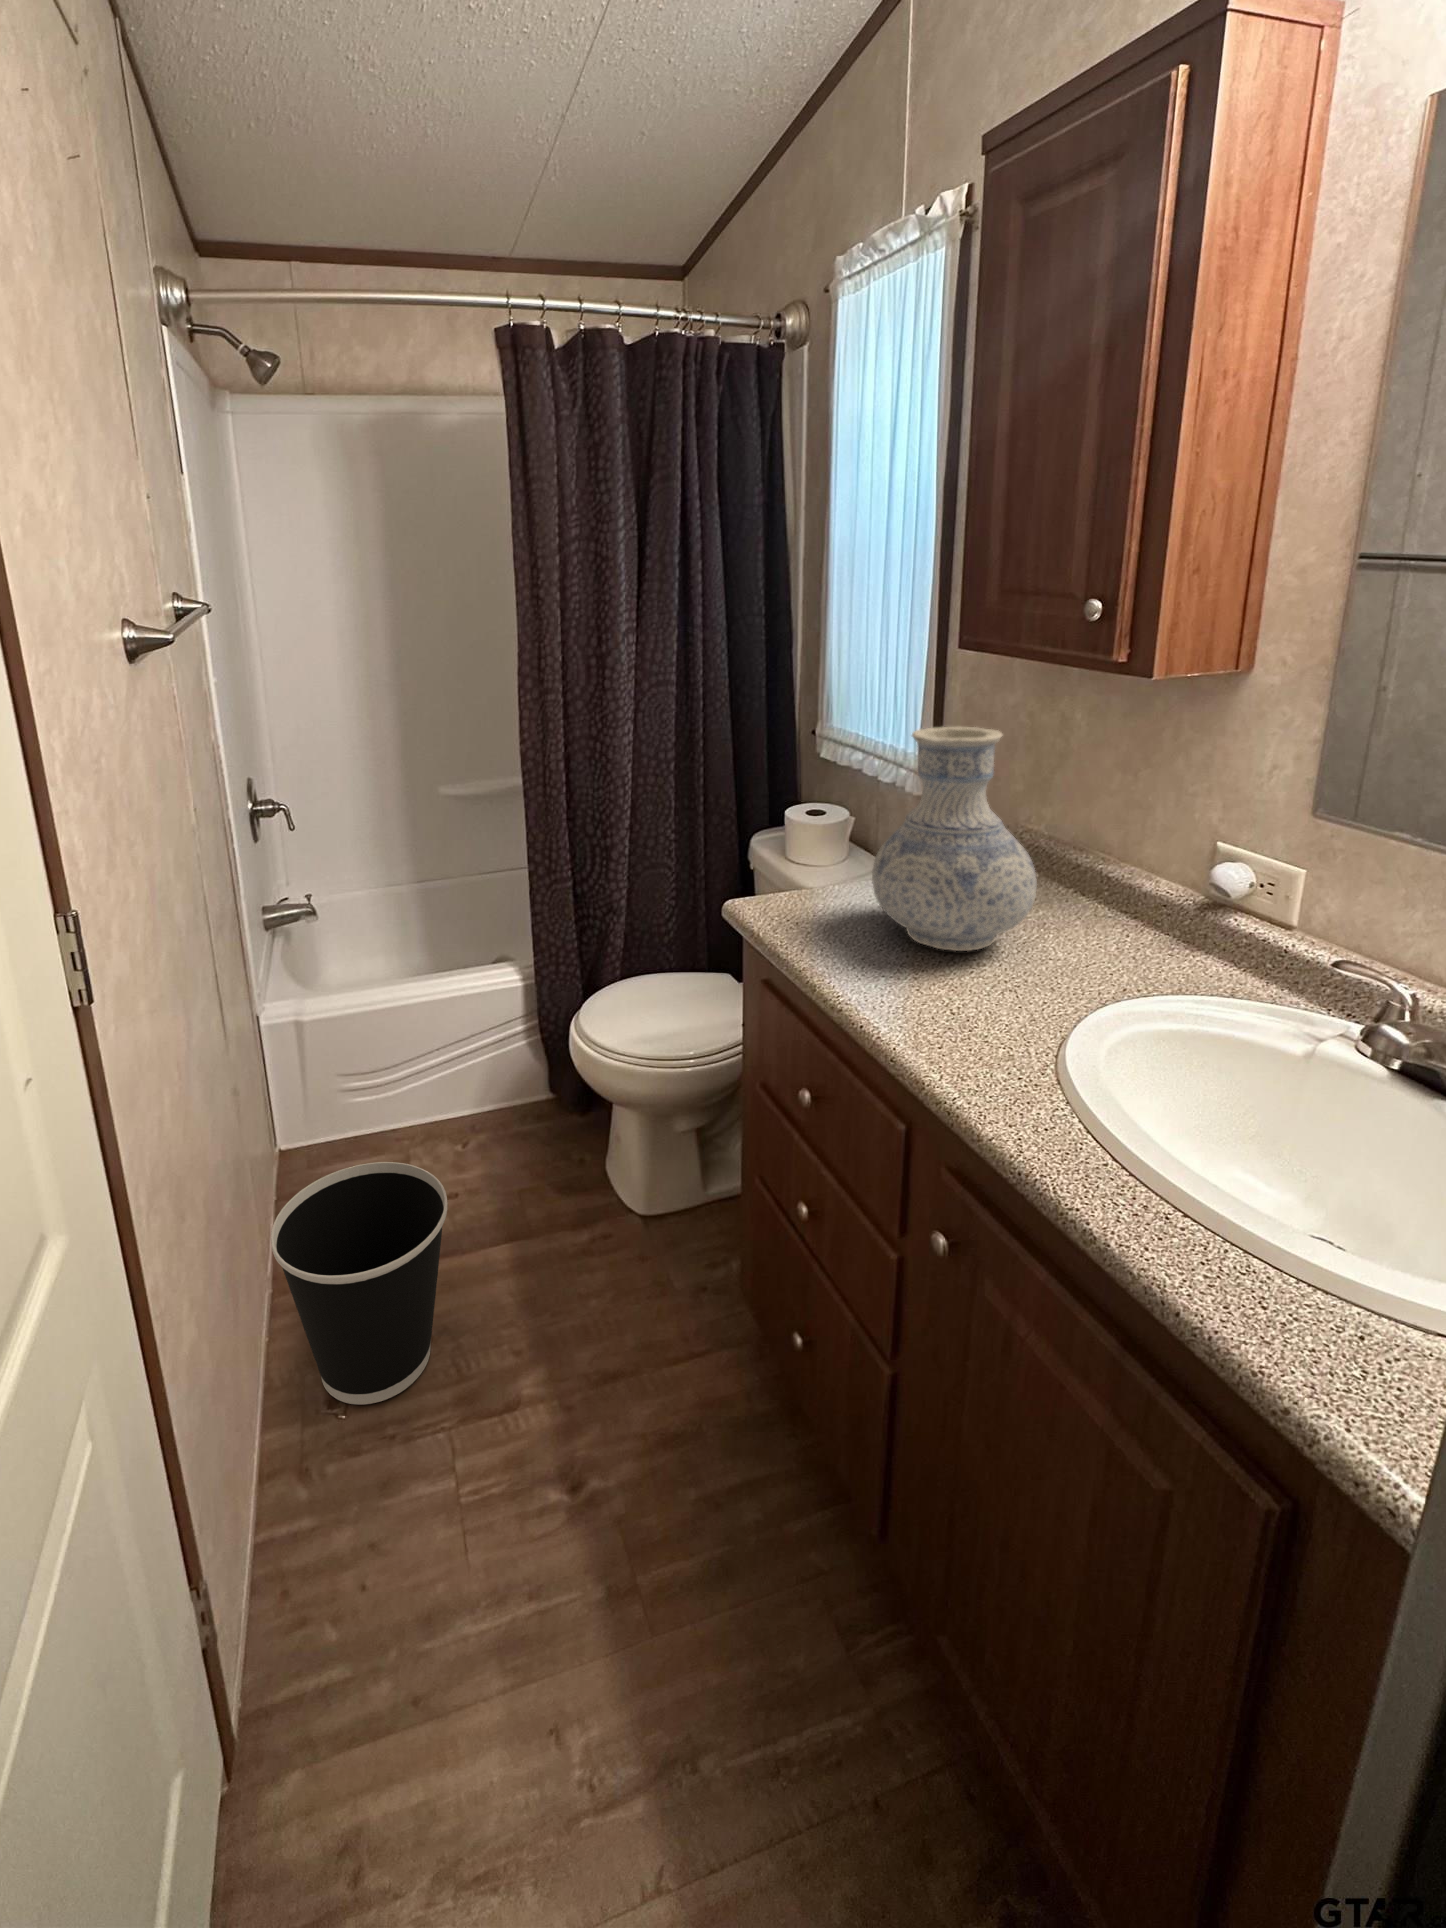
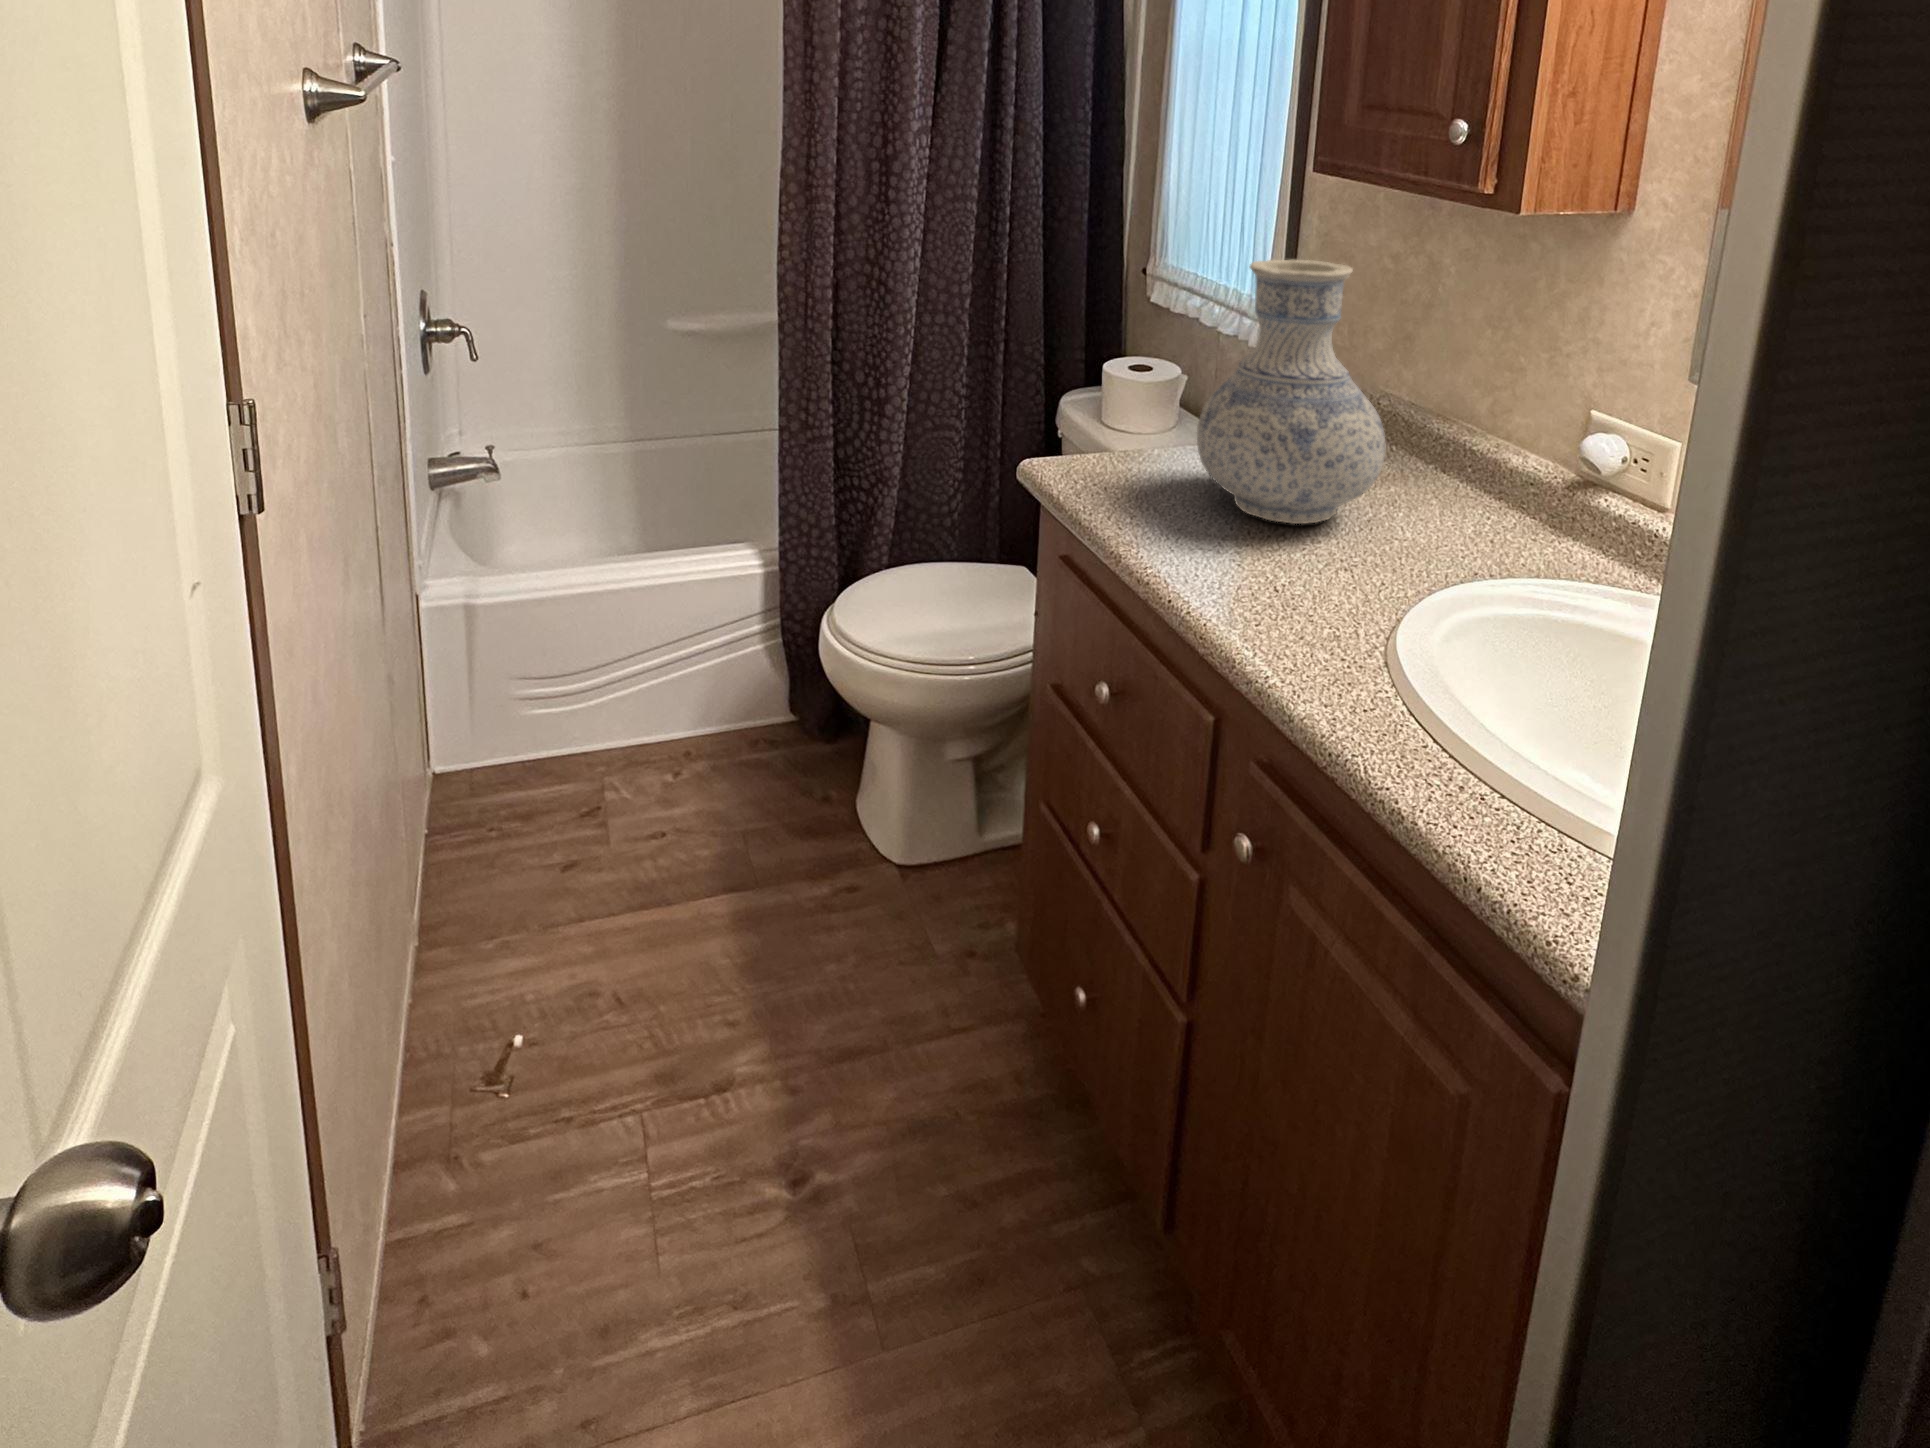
wastebasket: present [271,1162,447,1404] -> none [427,779,655,1082]

